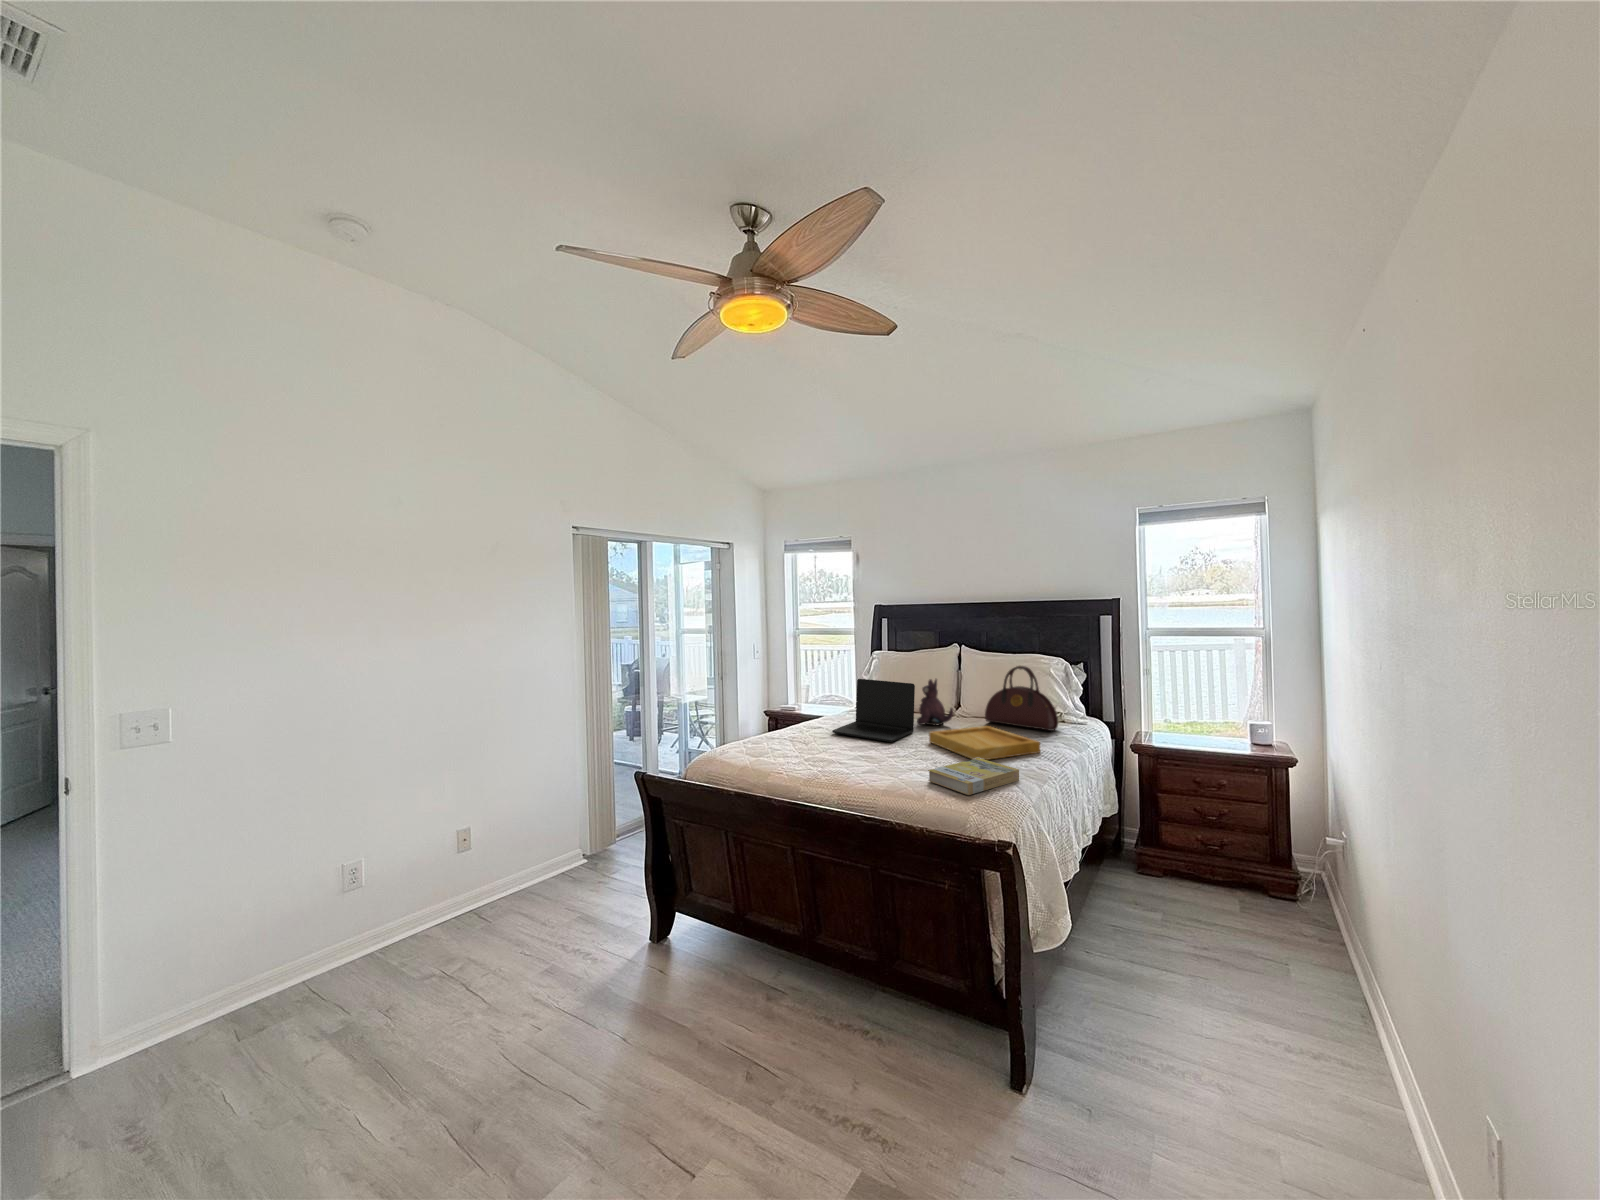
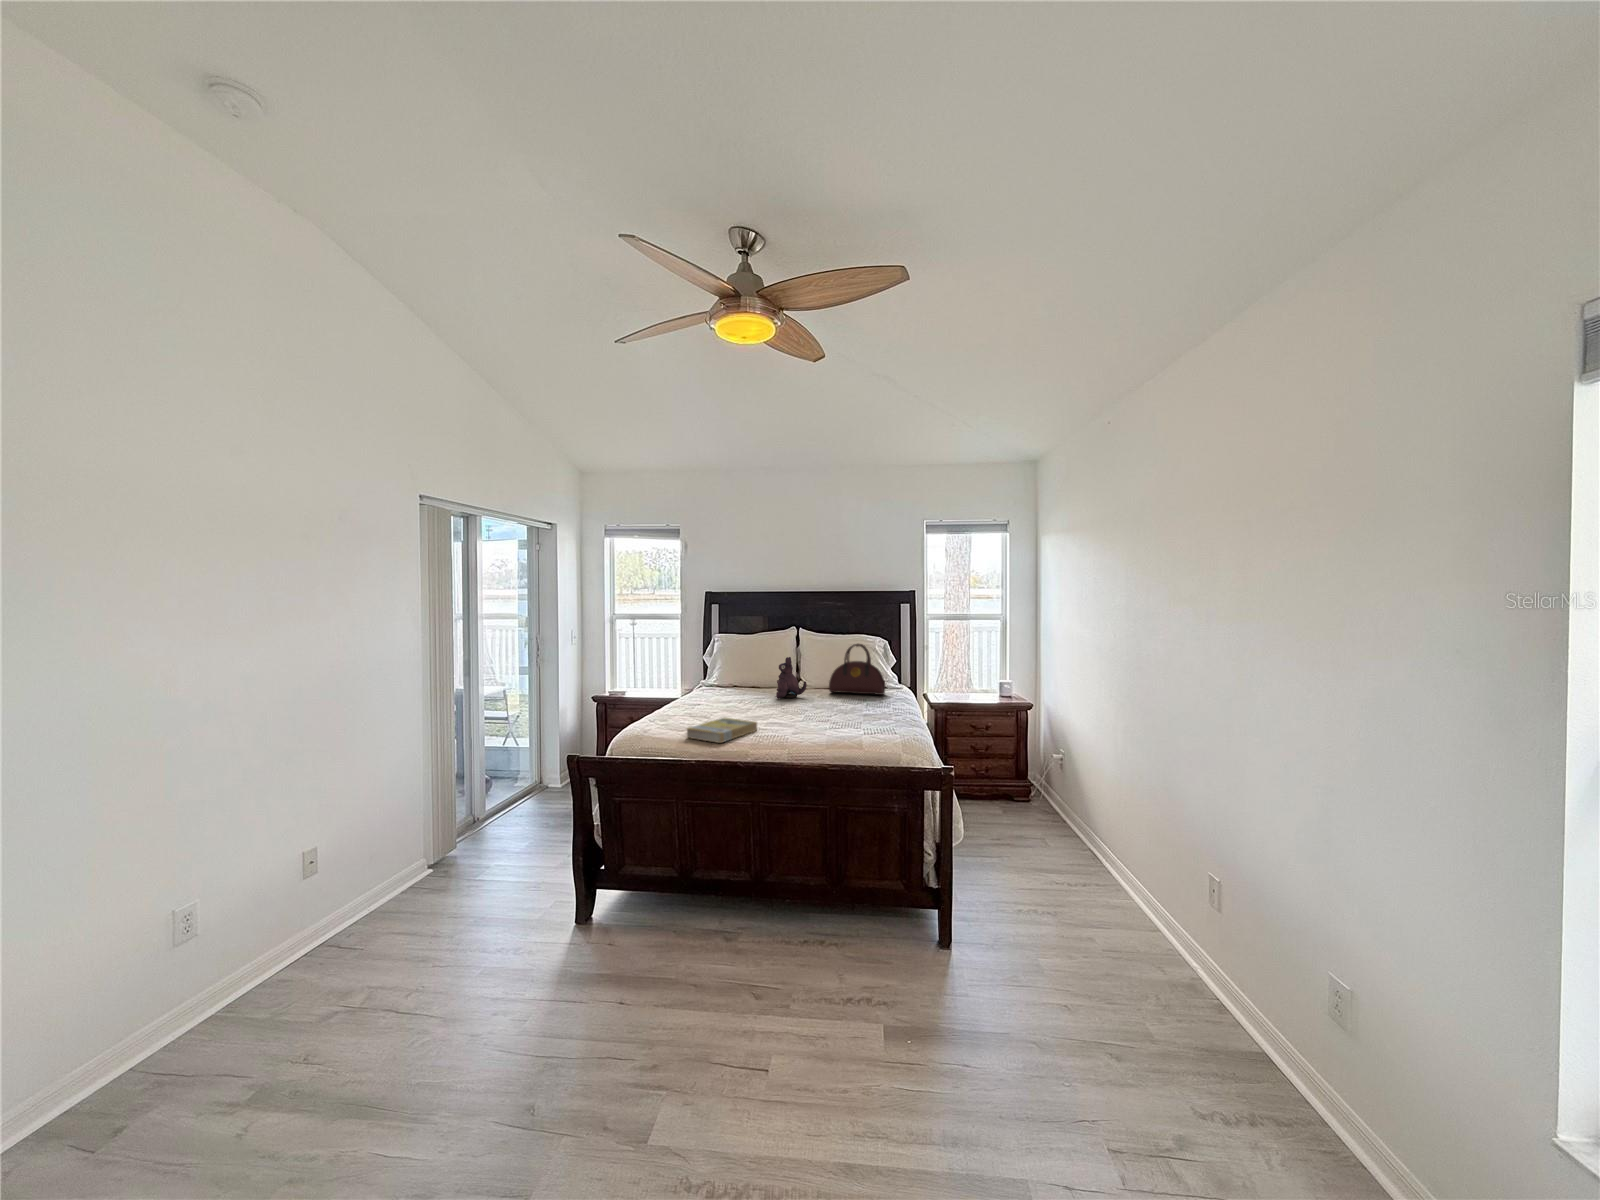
laptop: present [832,679,915,742] -> none [710,659,781,712]
tray: present [929,726,1040,760] -> none [801,694,888,718]
book: present [928,758,1019,795] -> present [687,718,757,743]

